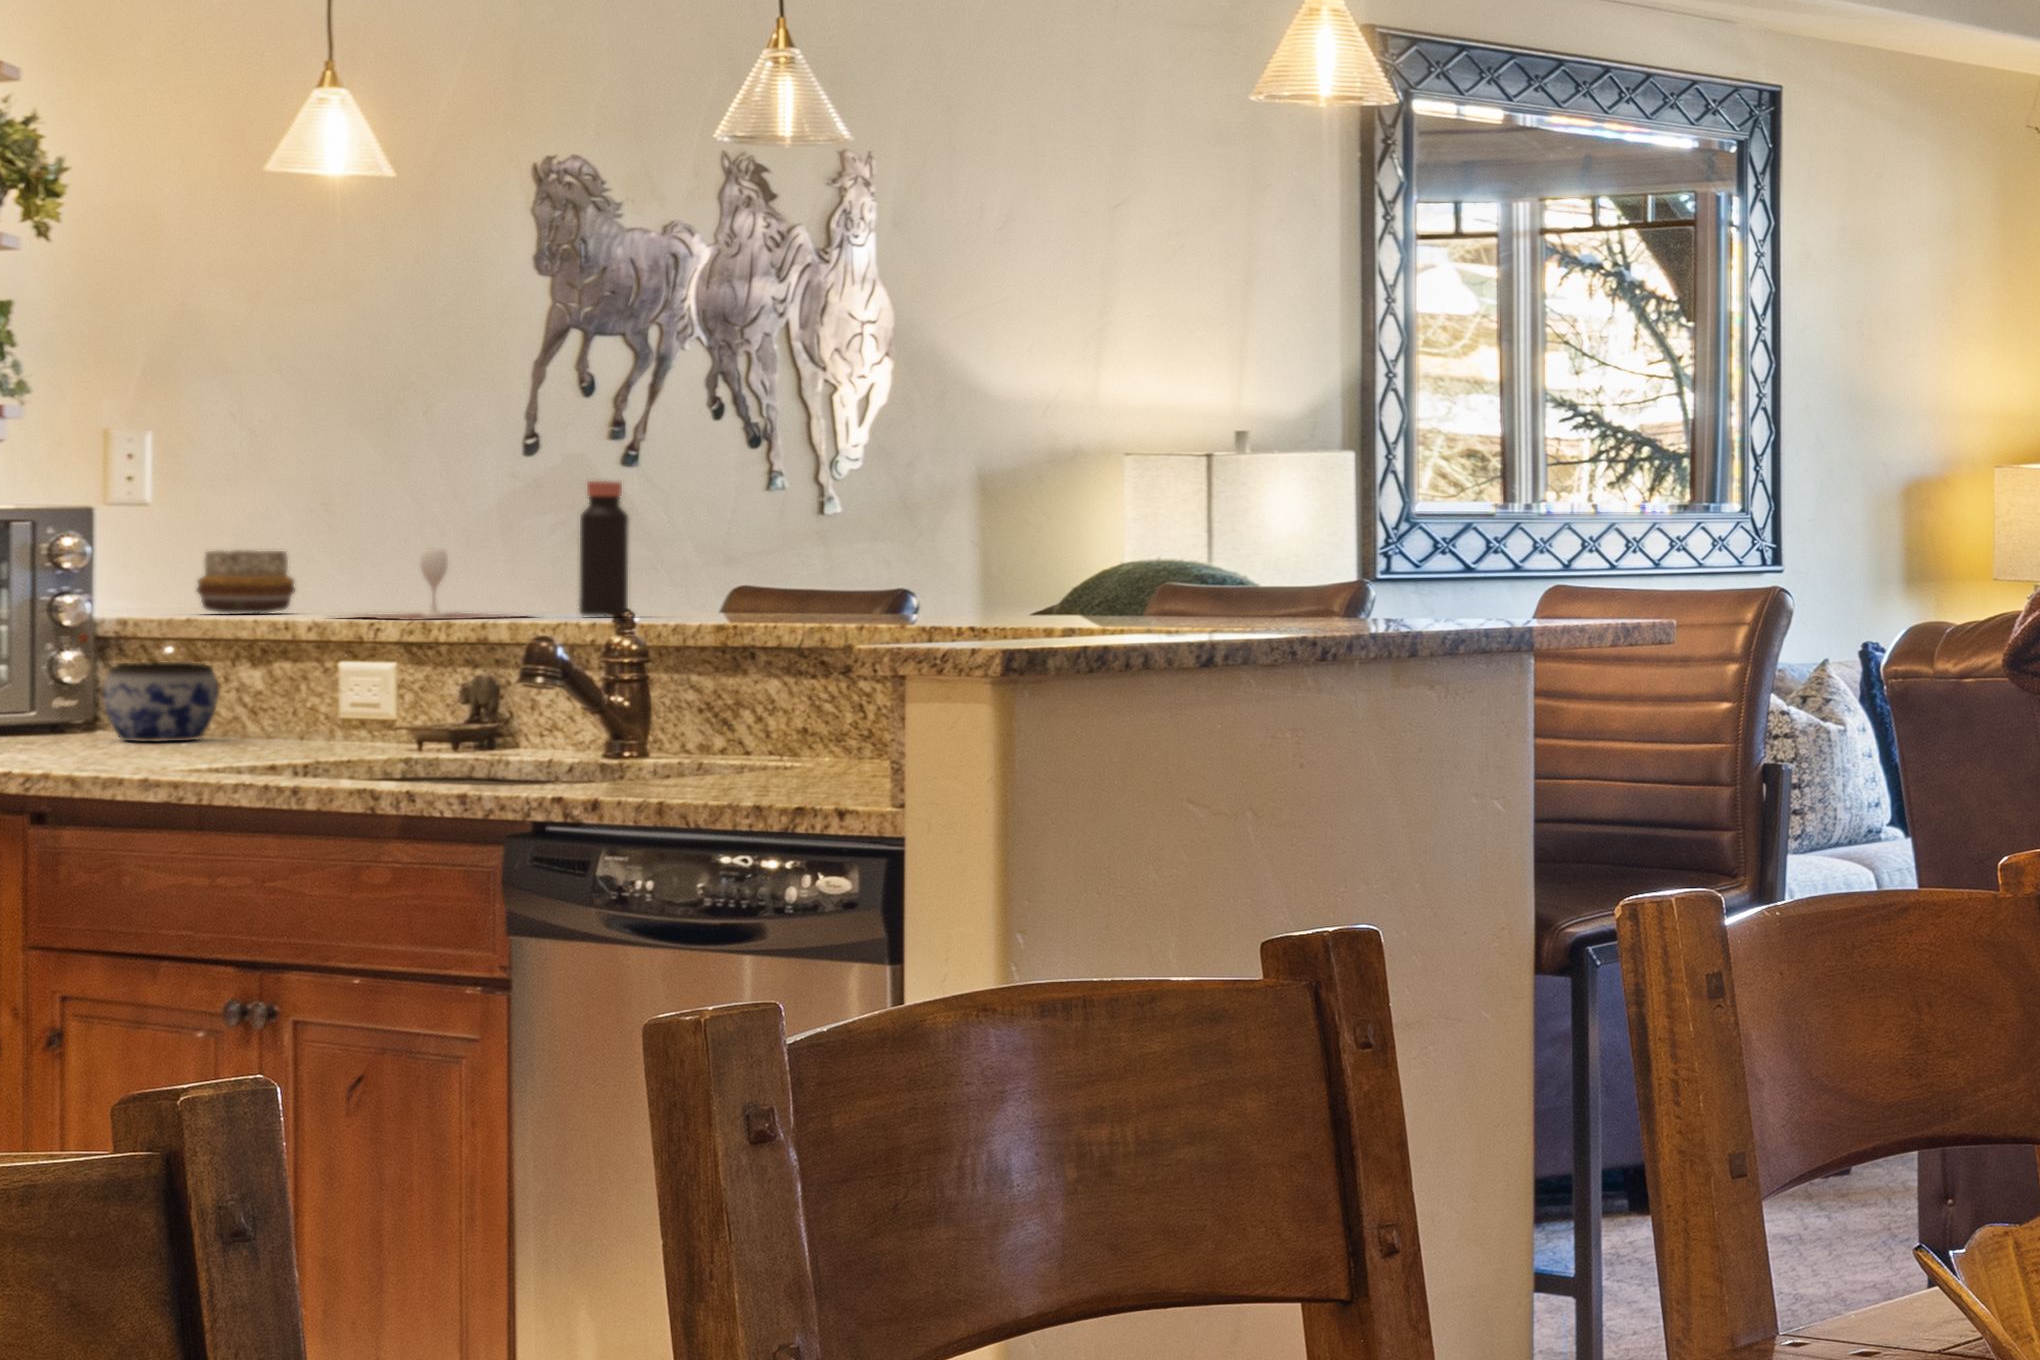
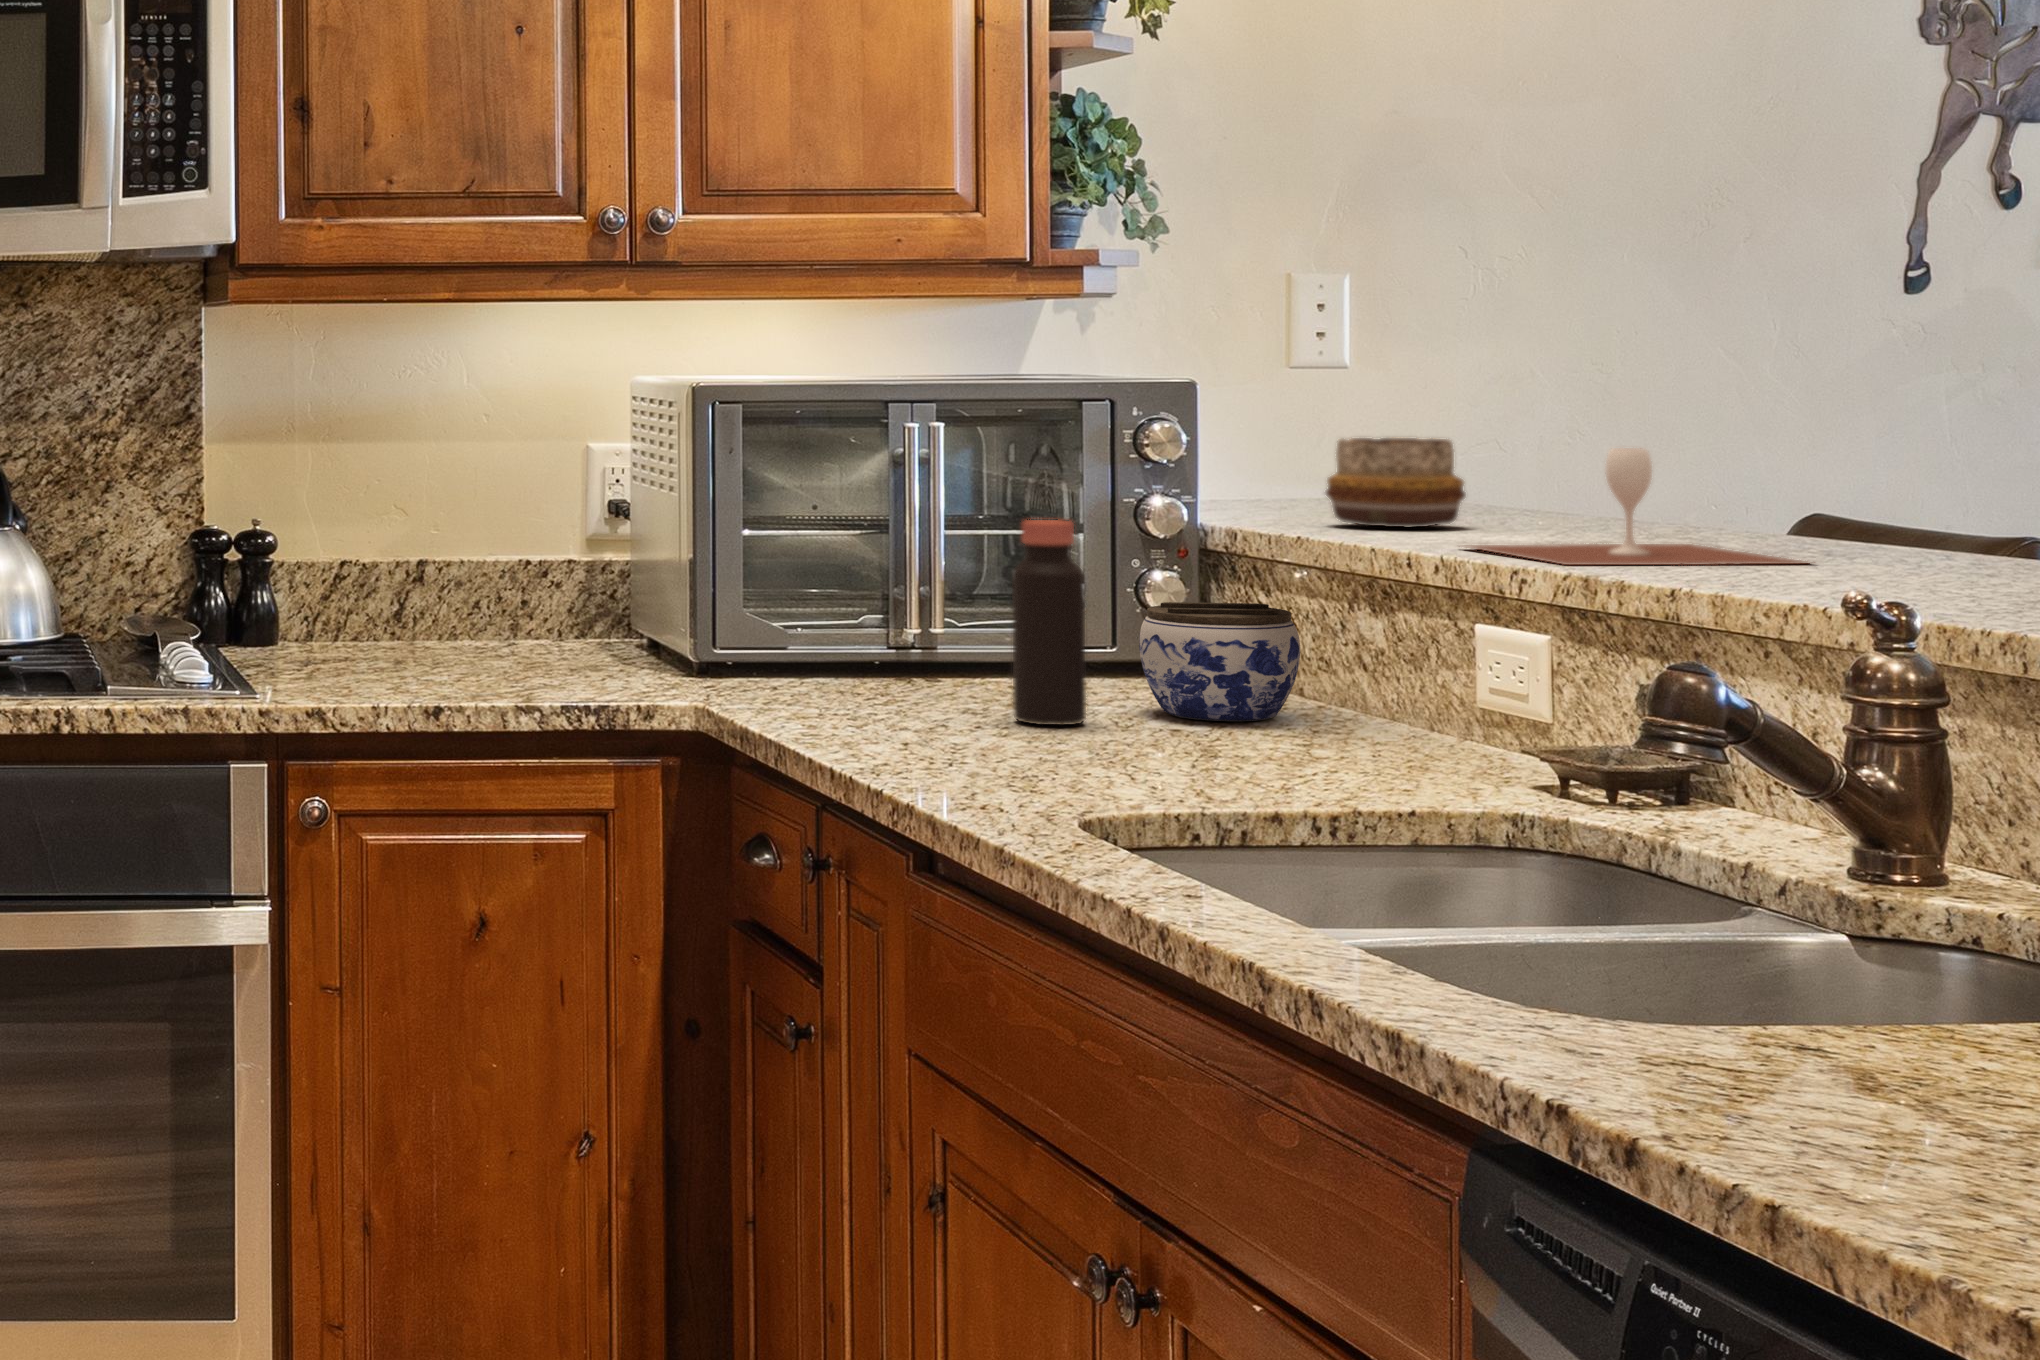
bottle: present [579,481,629,616] -> present [1012,520,1086,725]

